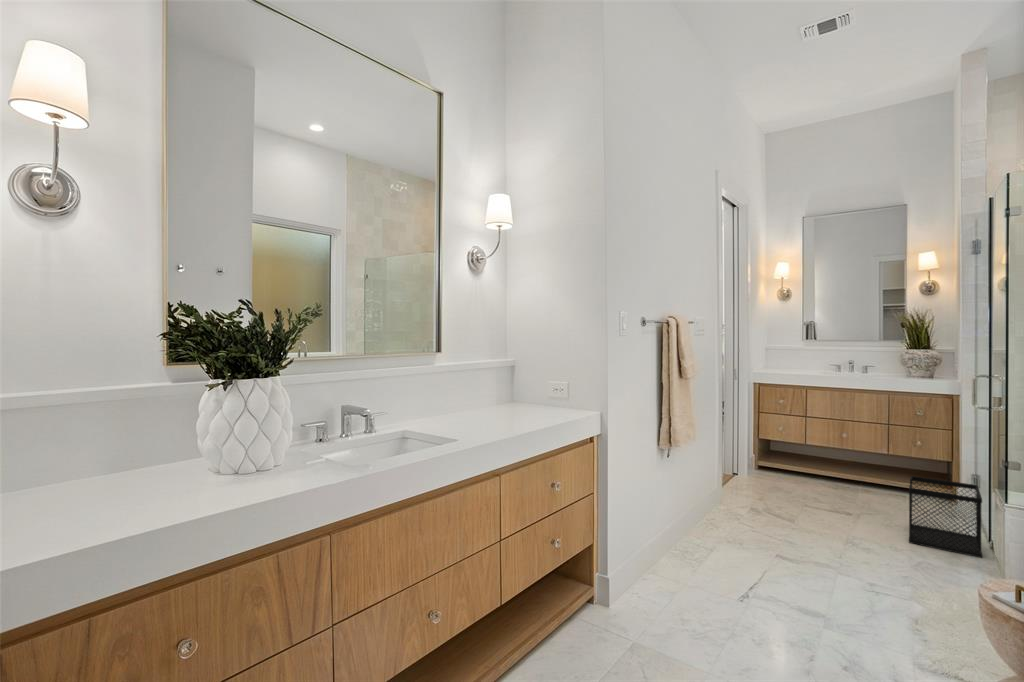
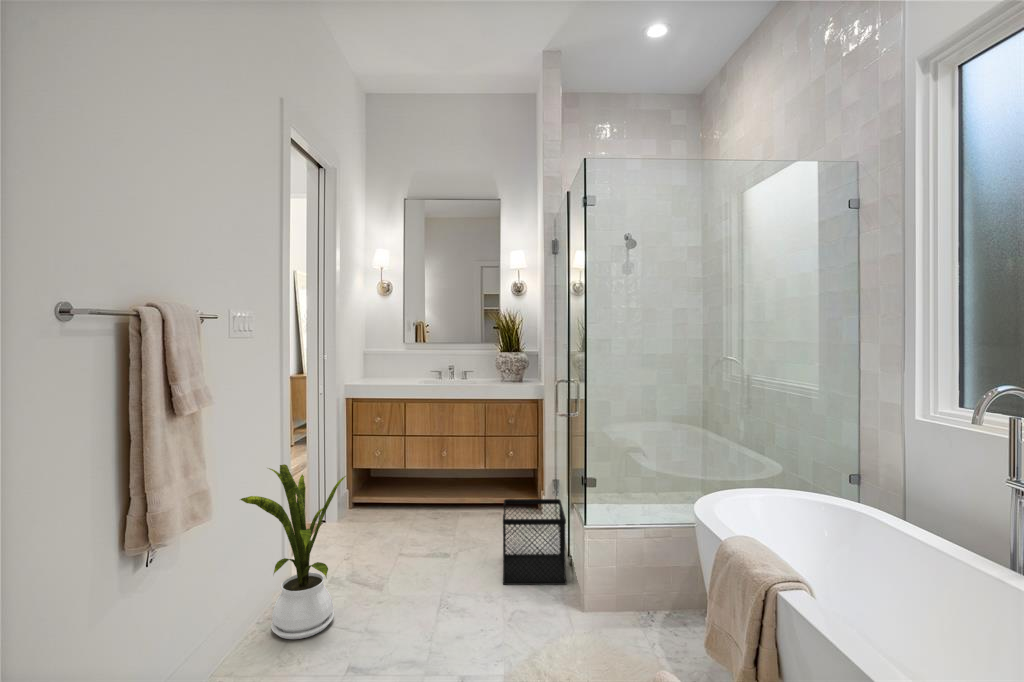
house plant: none [704,415,771,532] -> present [240,464,346,639]

